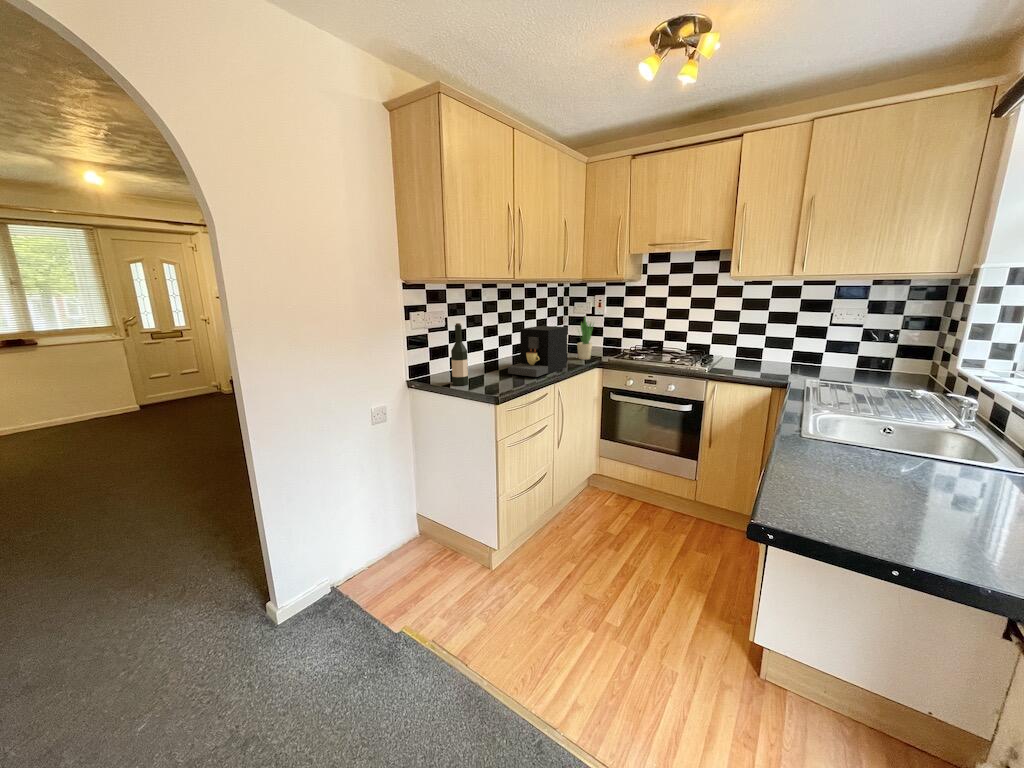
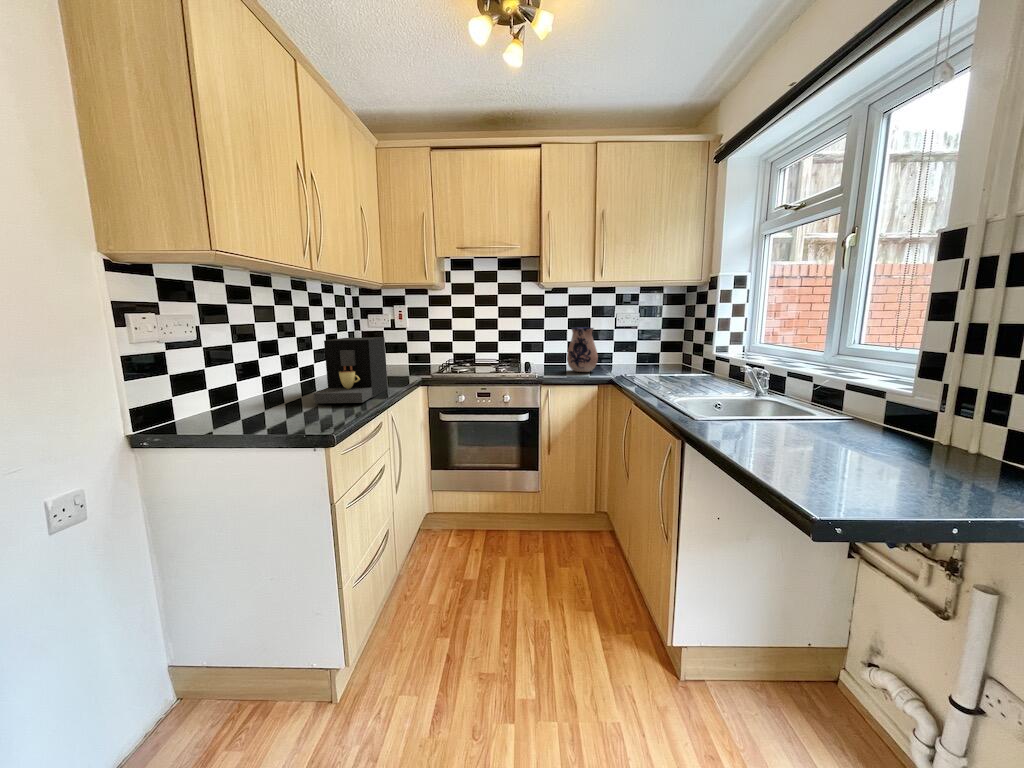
potted plant: present [577,317,594,360] -> none [386,324,408,379]
wine bottle: present [451,323,468,385] -> none [222,330,259,430]
ceramic pitcher: none [751,324,788,372] -> present [567,328,598,372]

